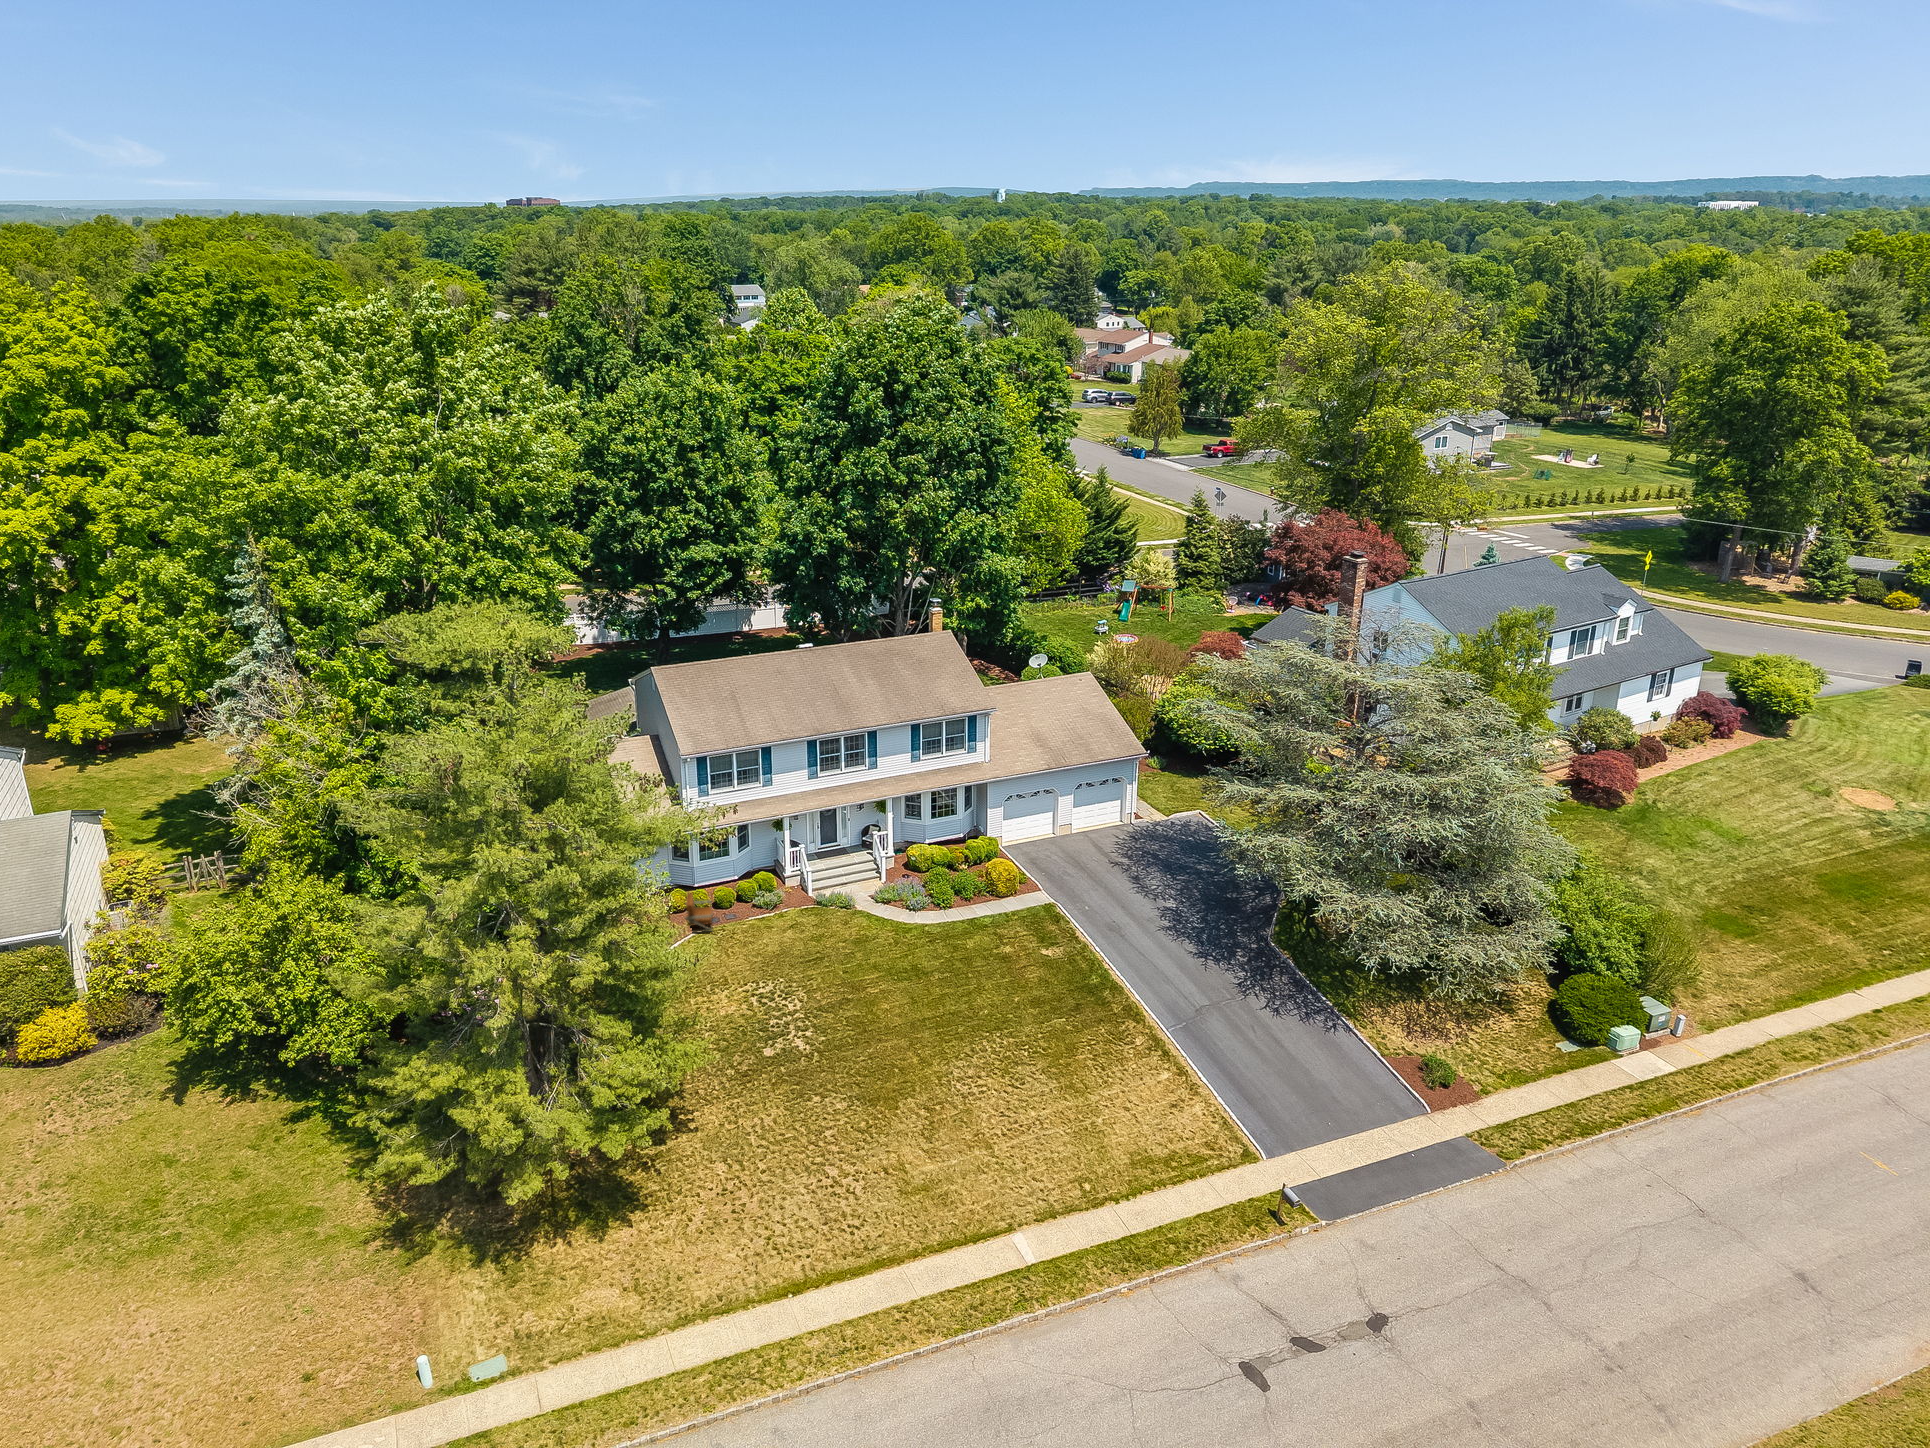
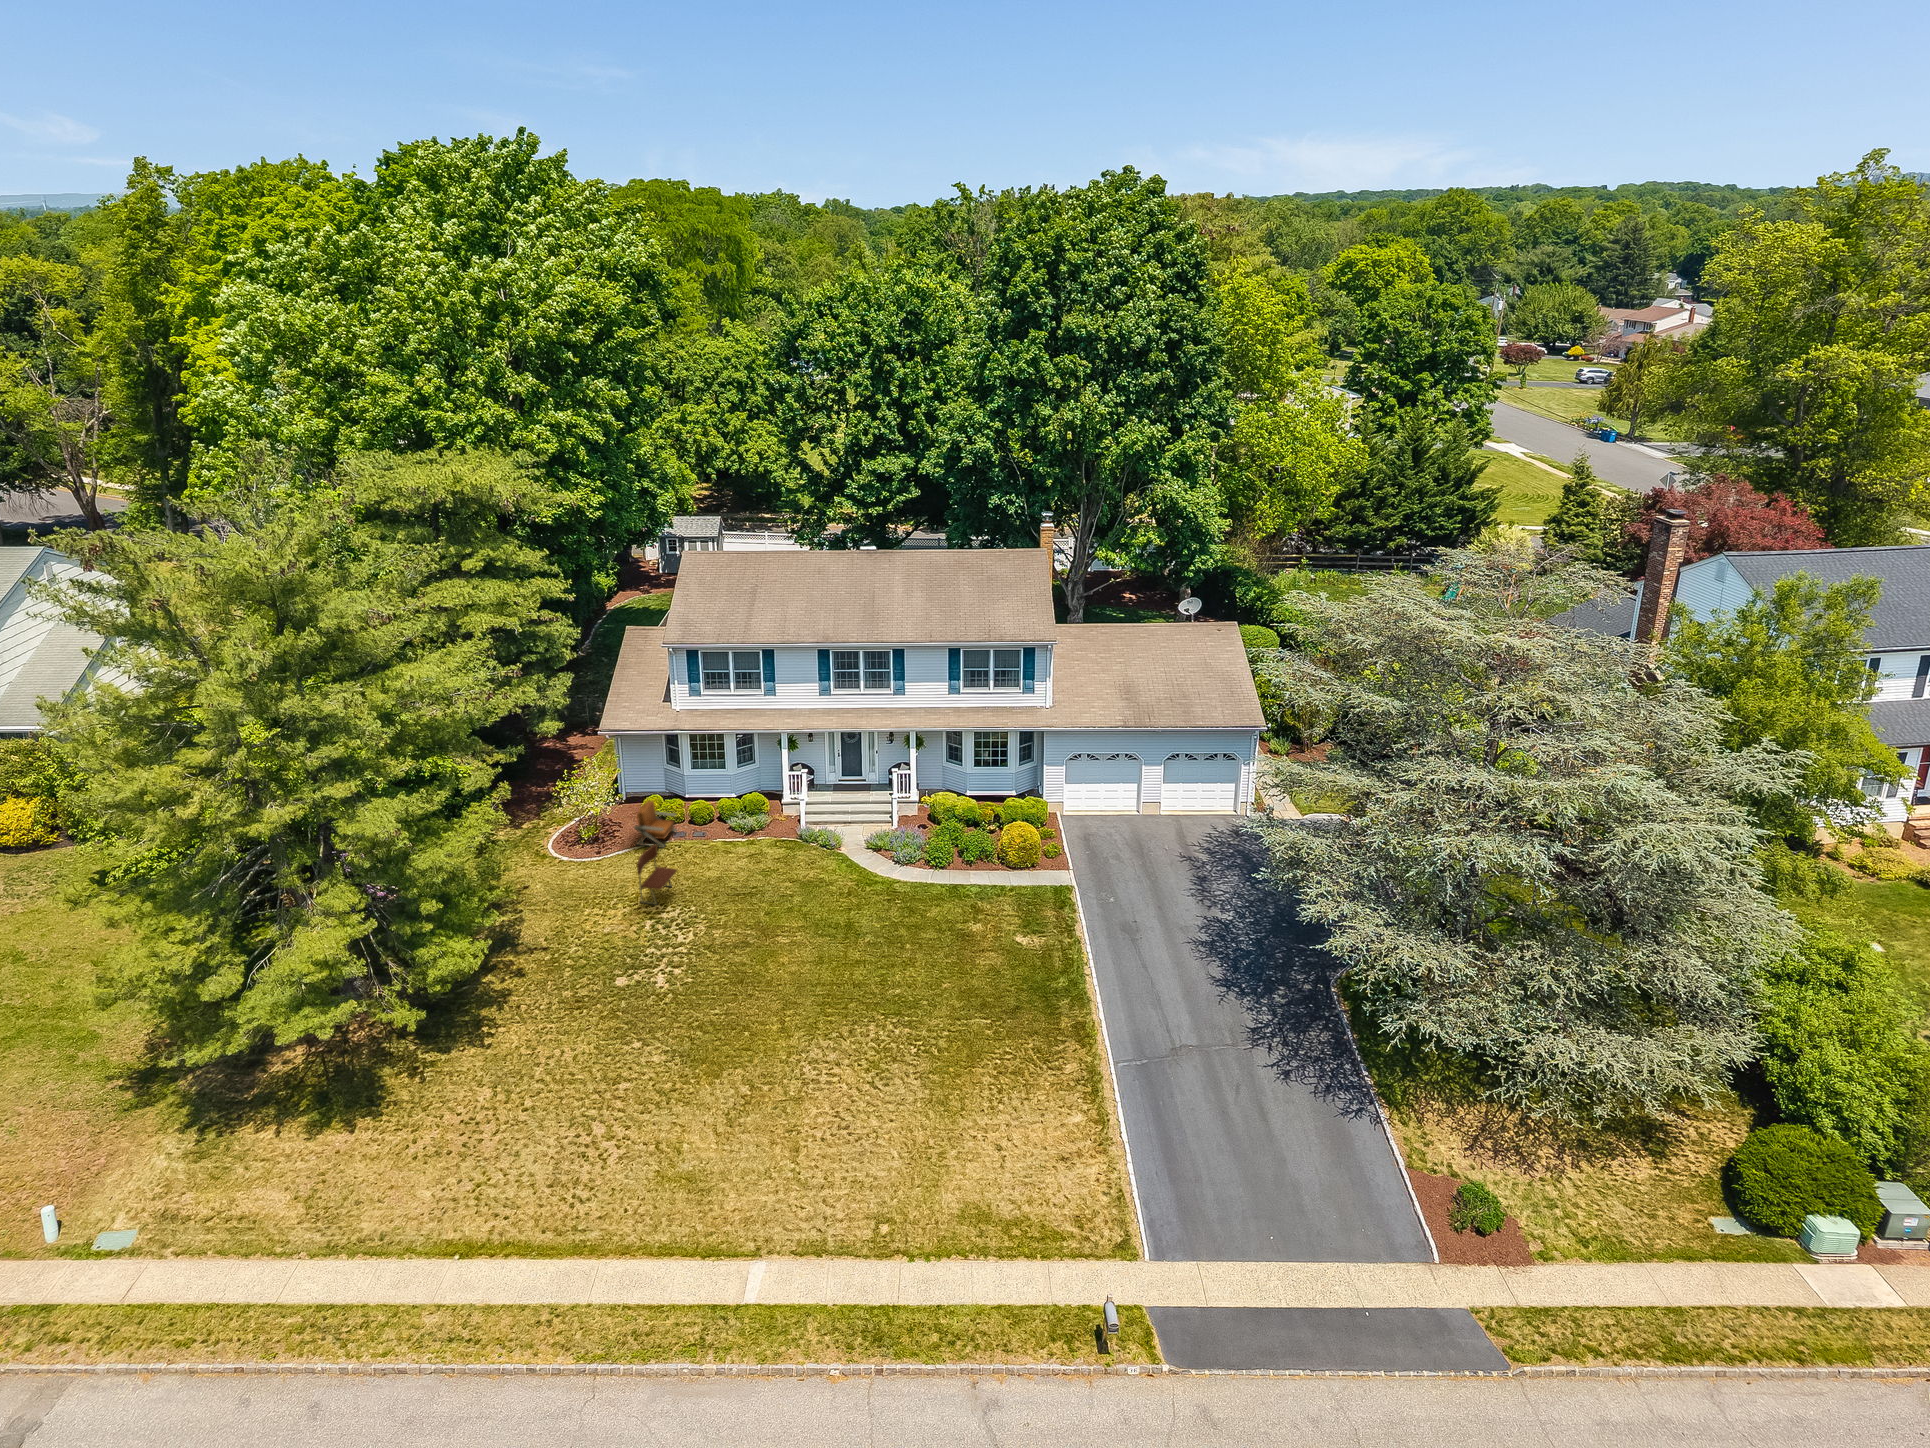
bench: none [718,930,743,982] -> present [637,845,677,905]

